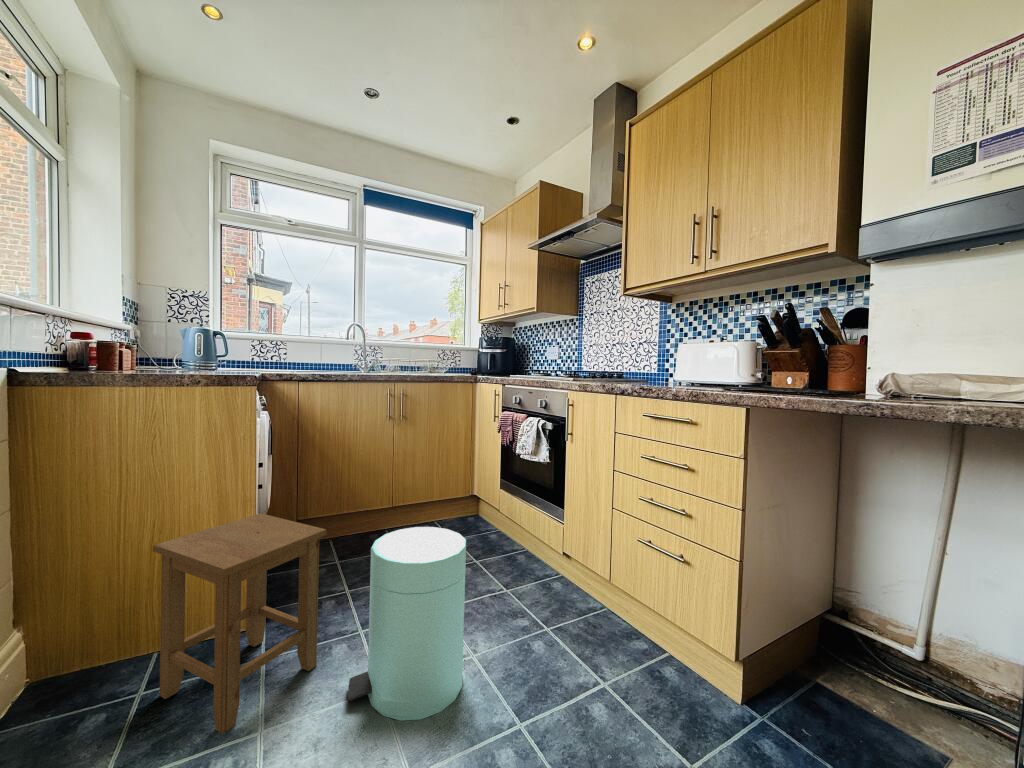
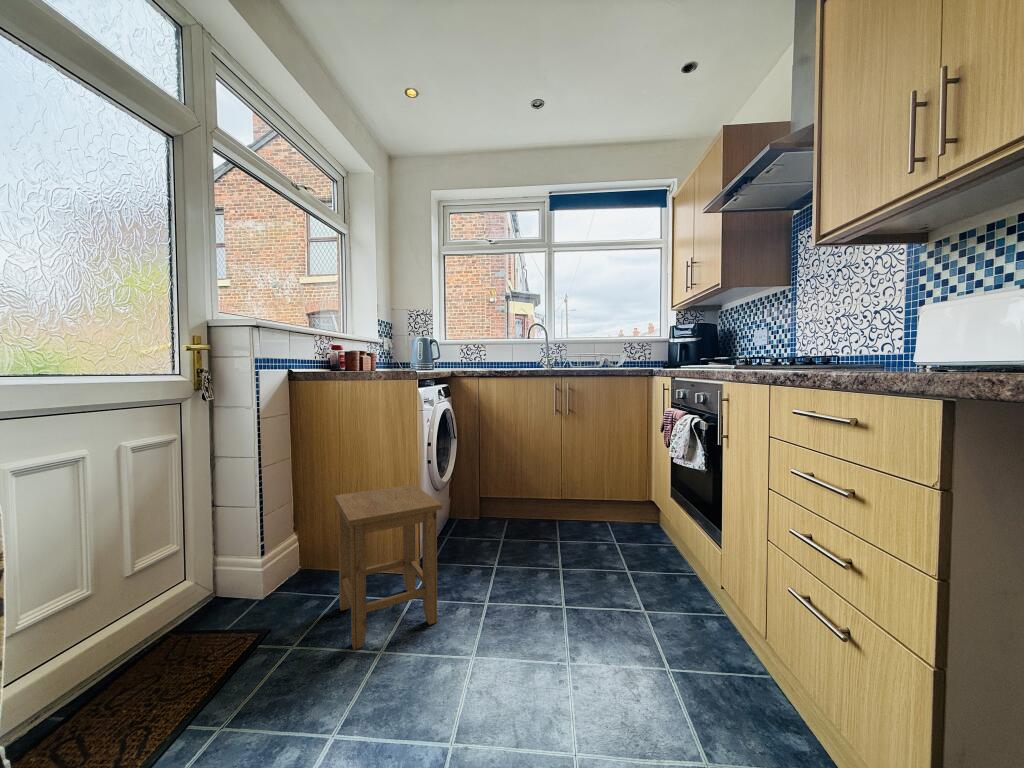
trash can: present [348,527,466,721] -> none [437,516,546,707]

